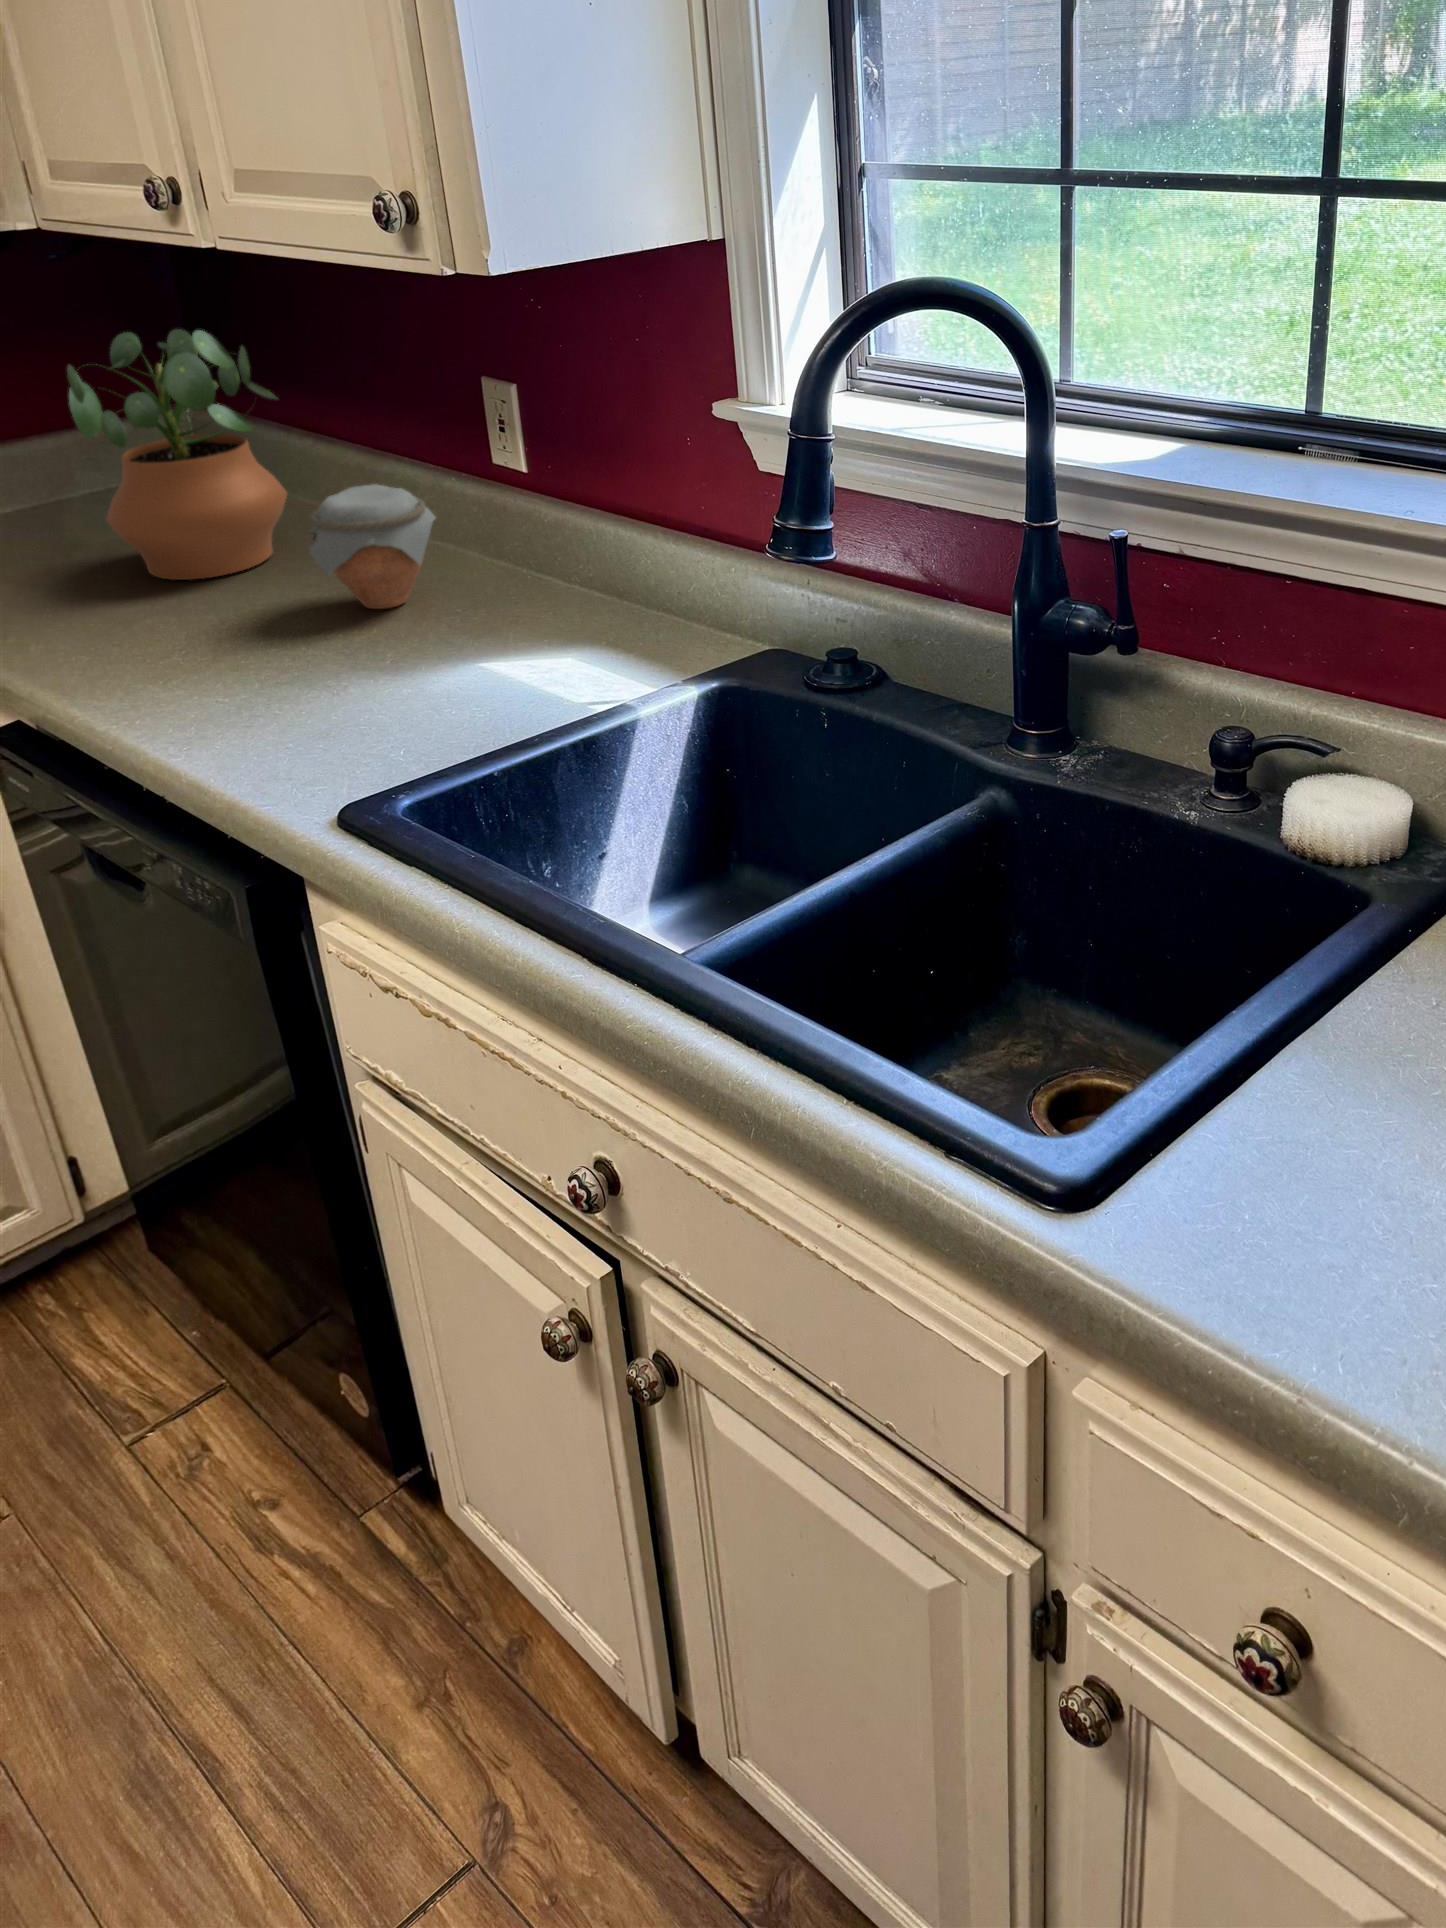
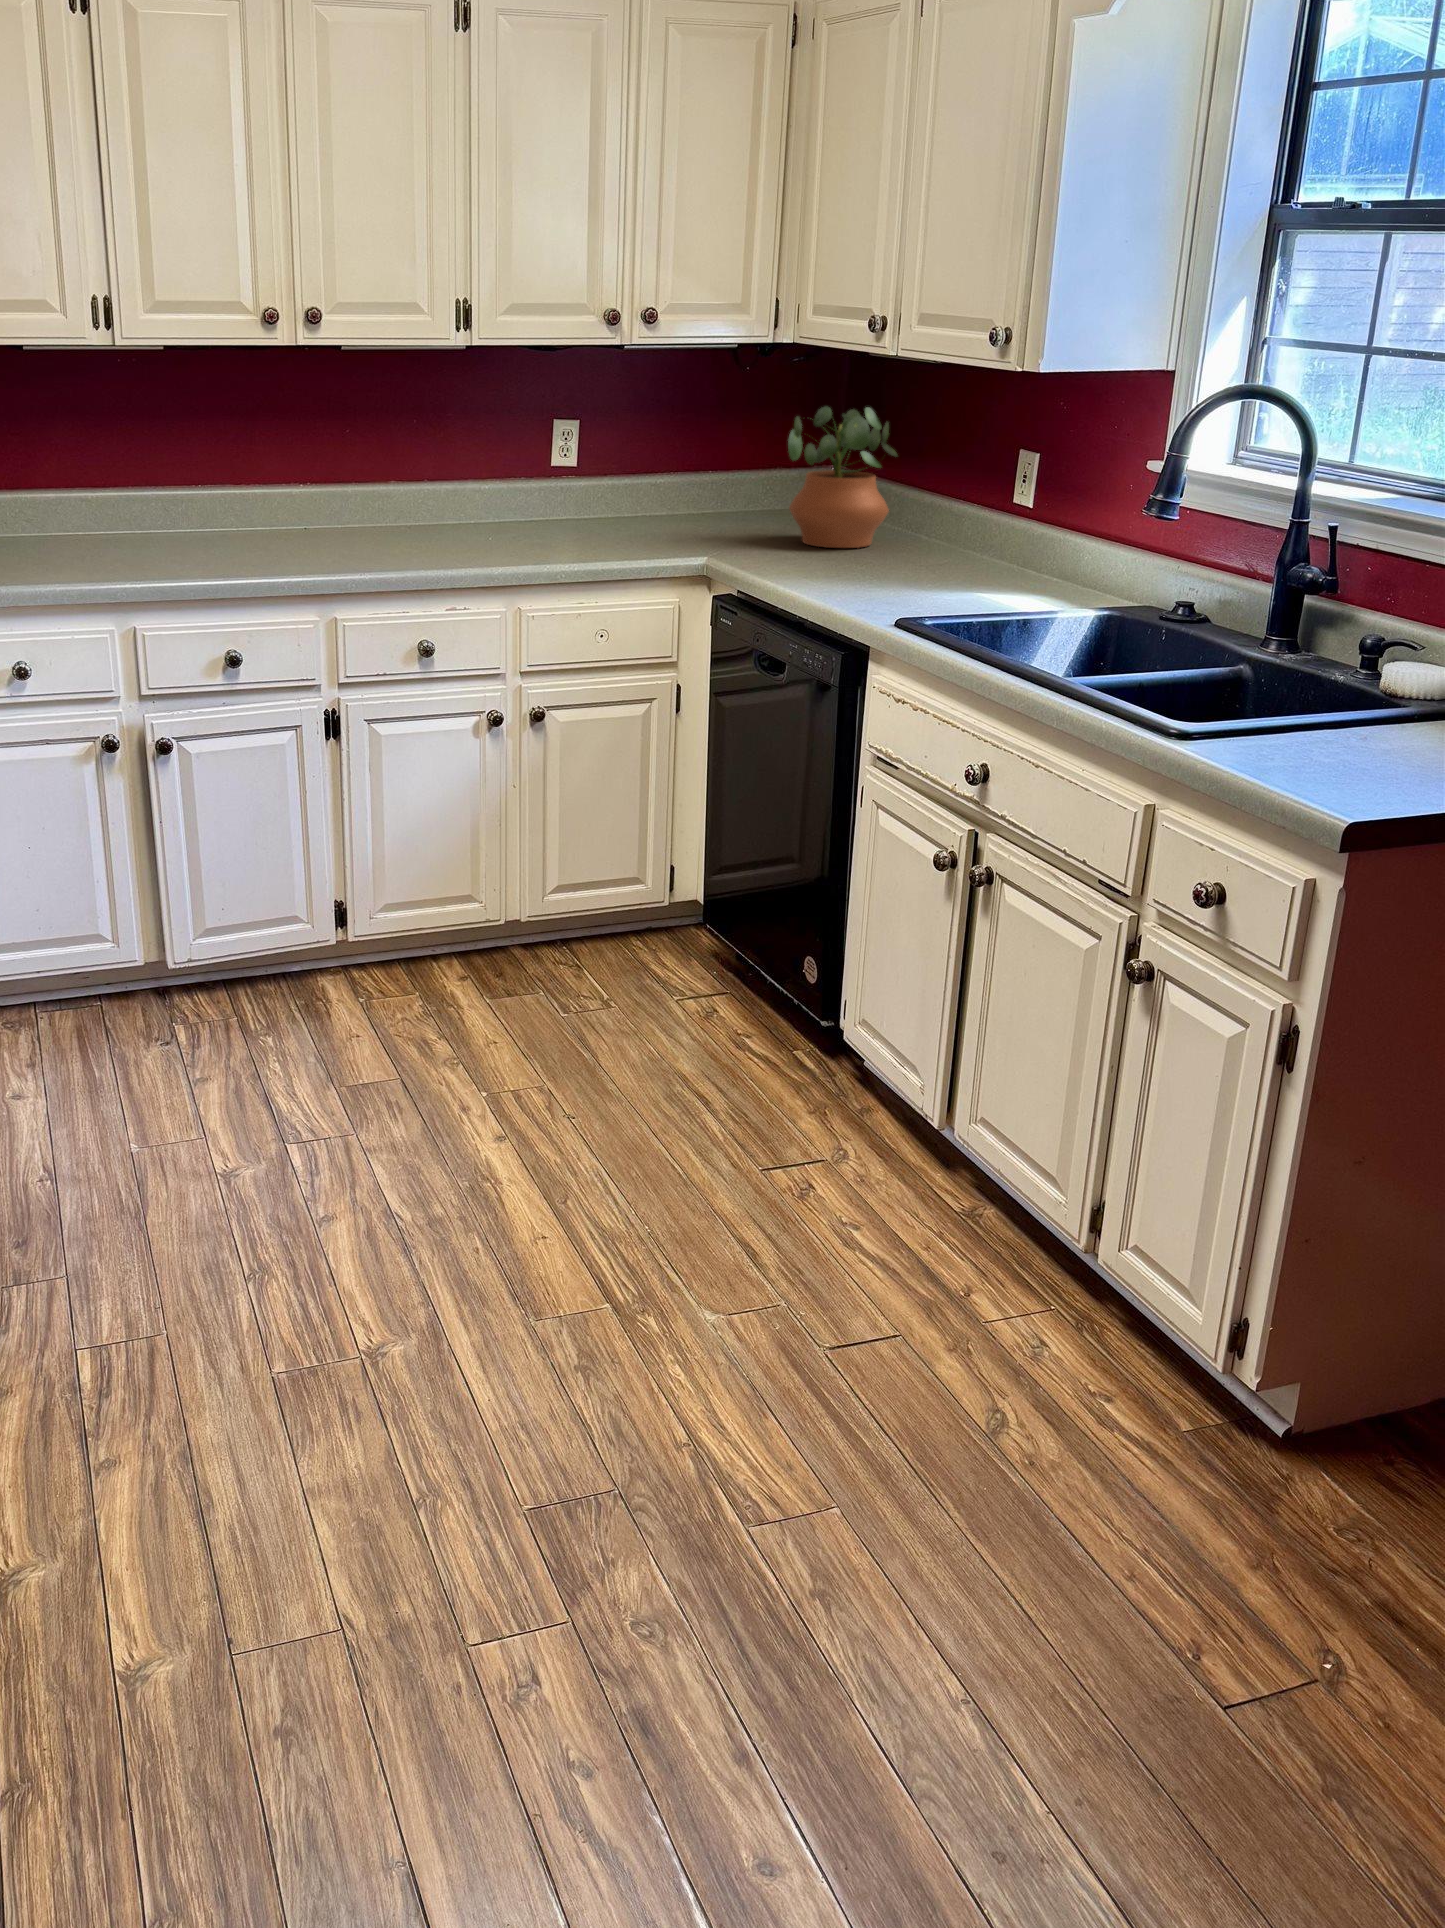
jar: present [309,484,435,609] -> none [900,500,974,570]

